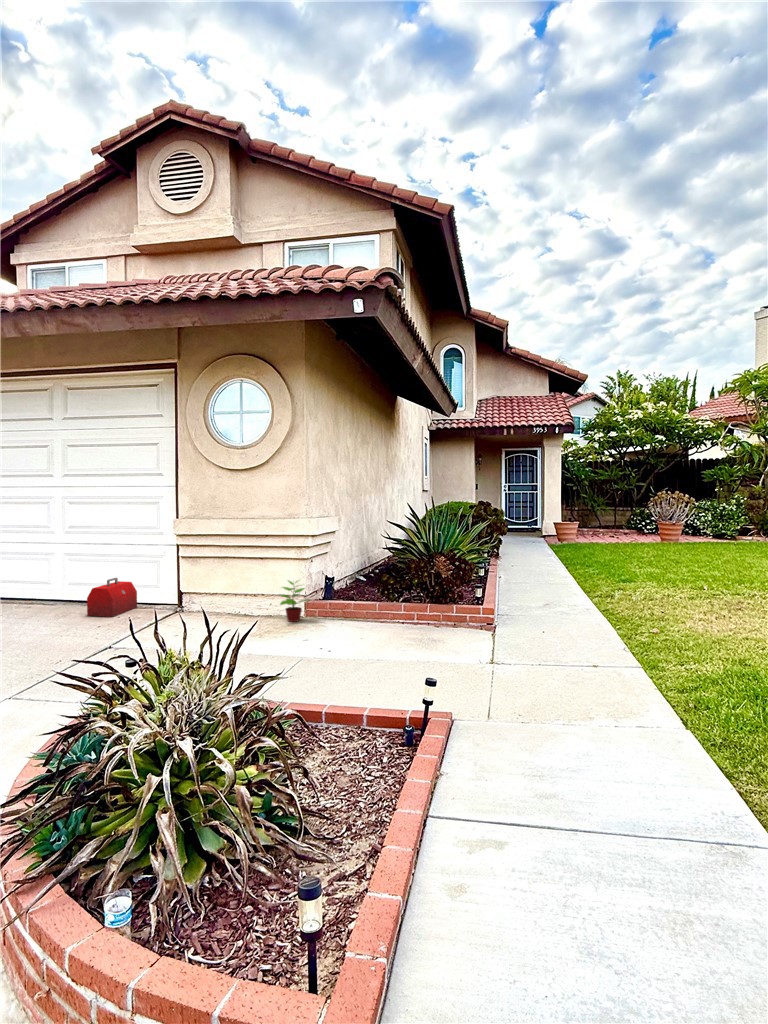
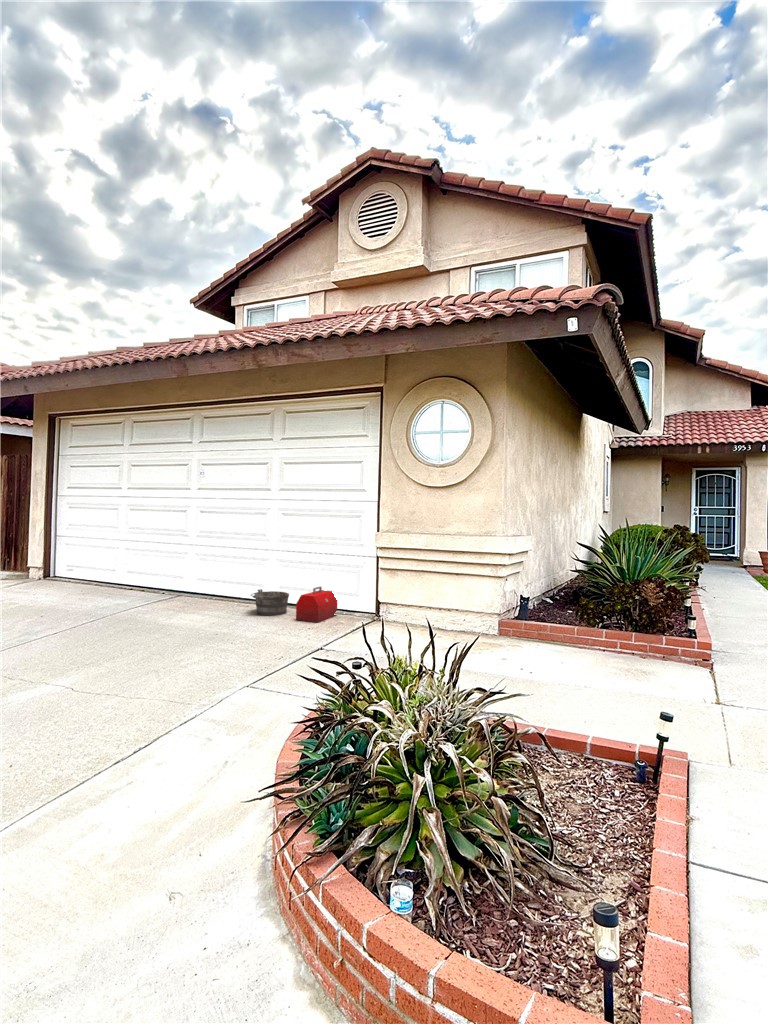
potted plant: present [280,581,311,622] -> none [471,597,506,640]
bucket: none [33,585,81,613] -> present [251,589,289,616]

